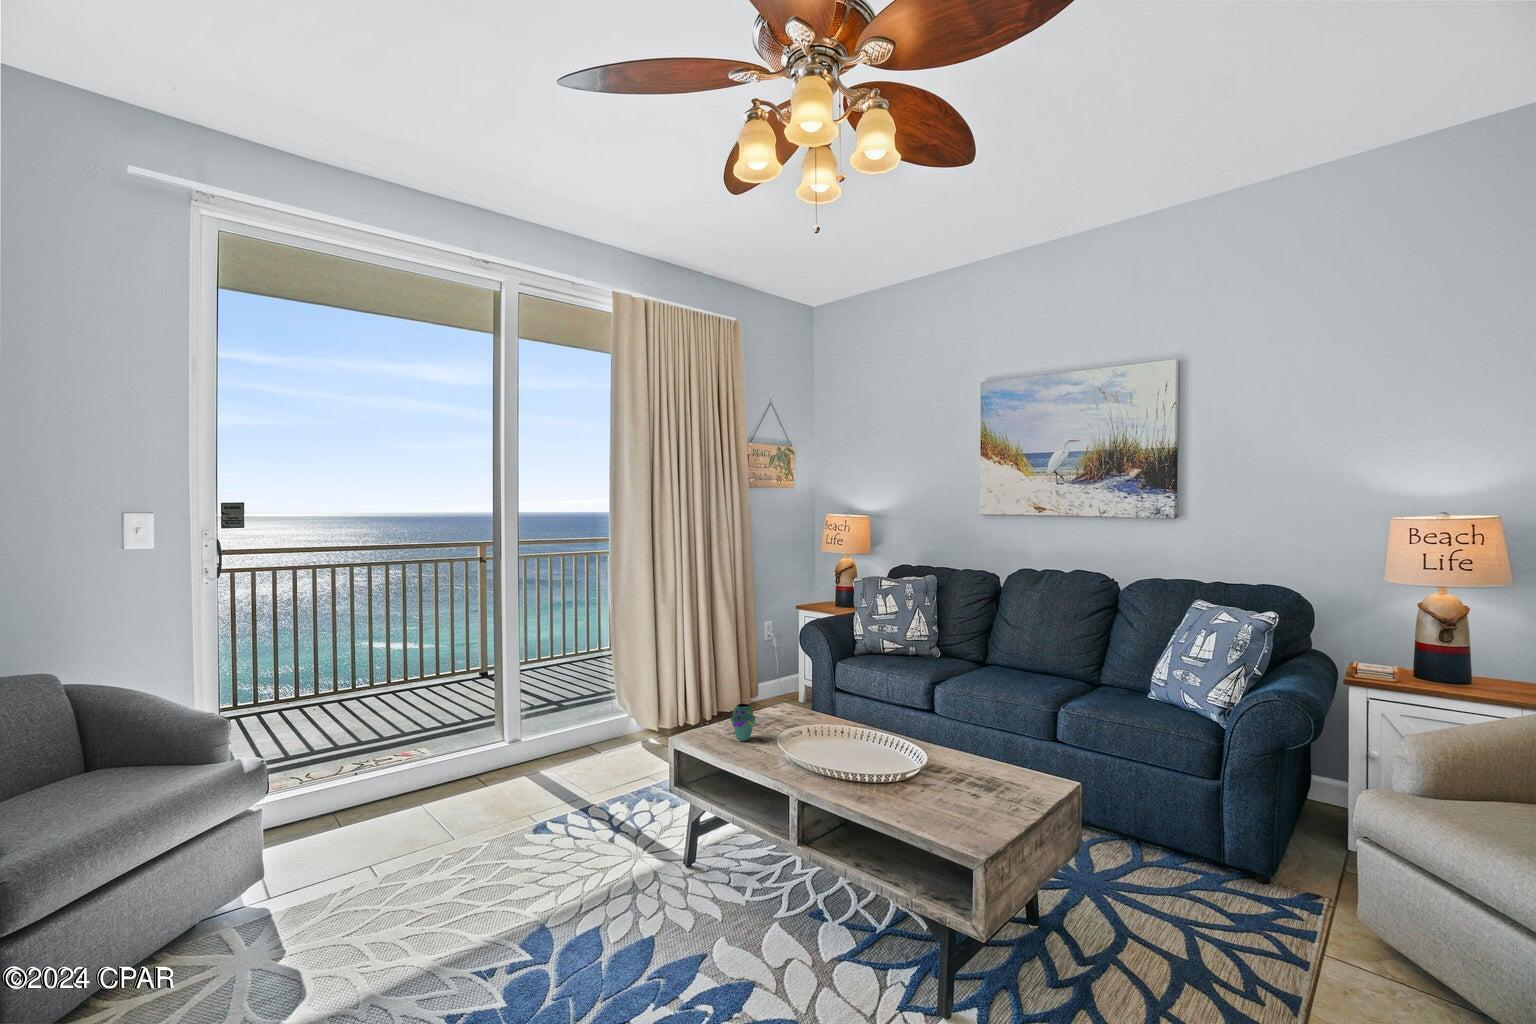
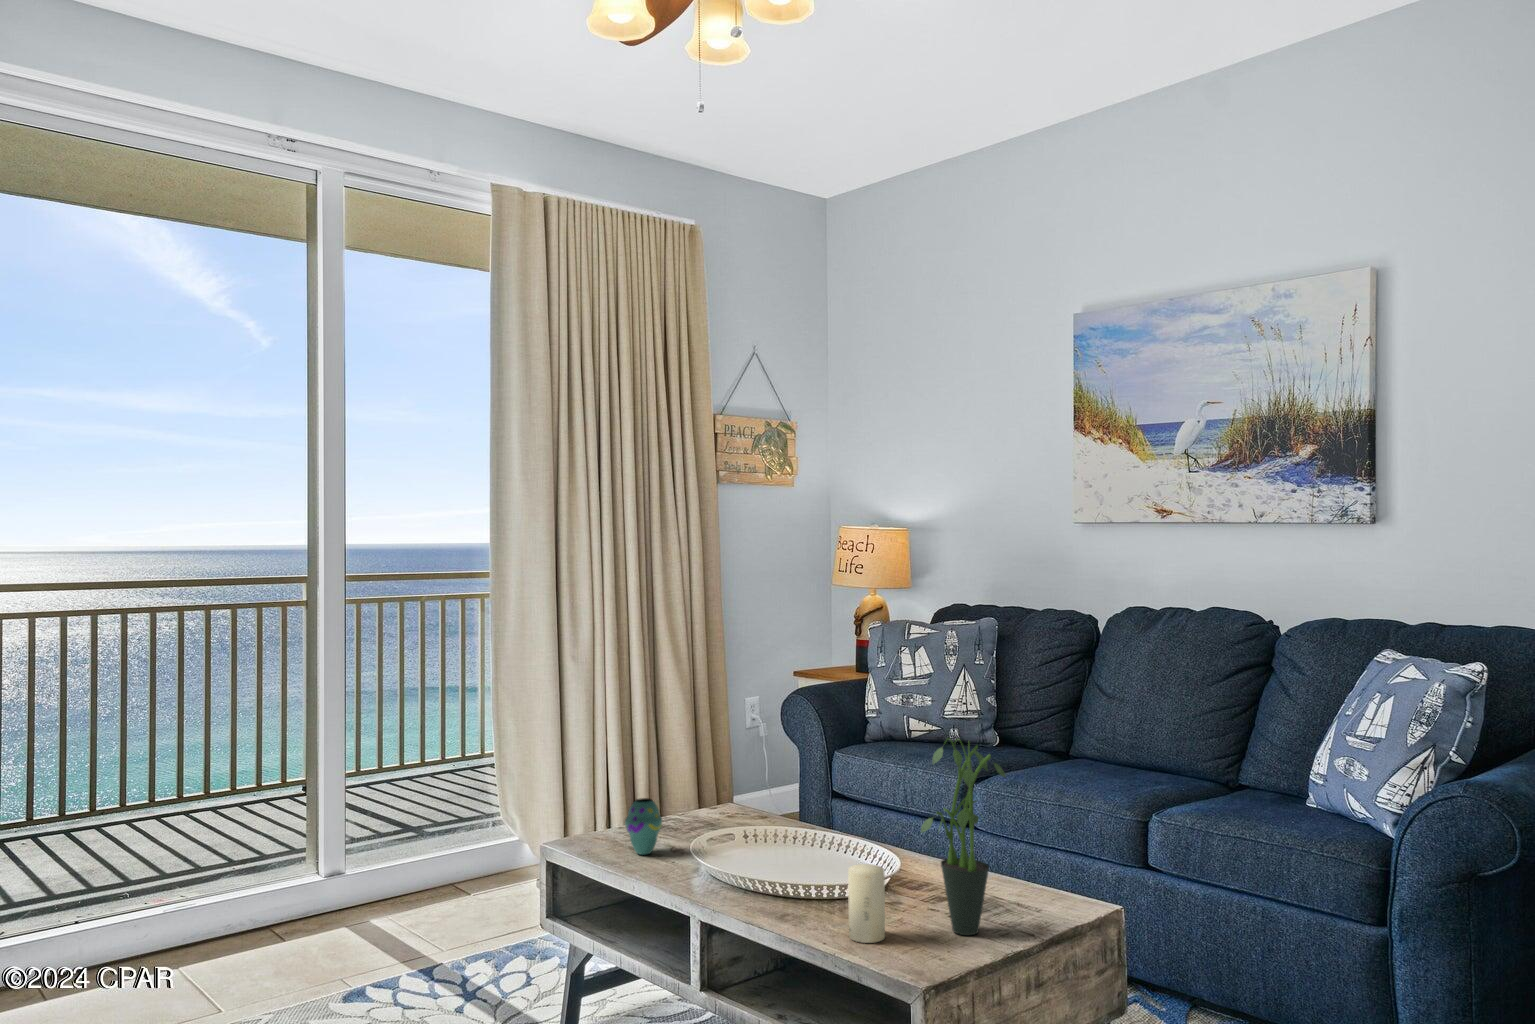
potted plant: none [951,671,1010,801] -> present [921,738,1006,935]
candle: none [905,755,930,808] -> present [848,864,885,943]

